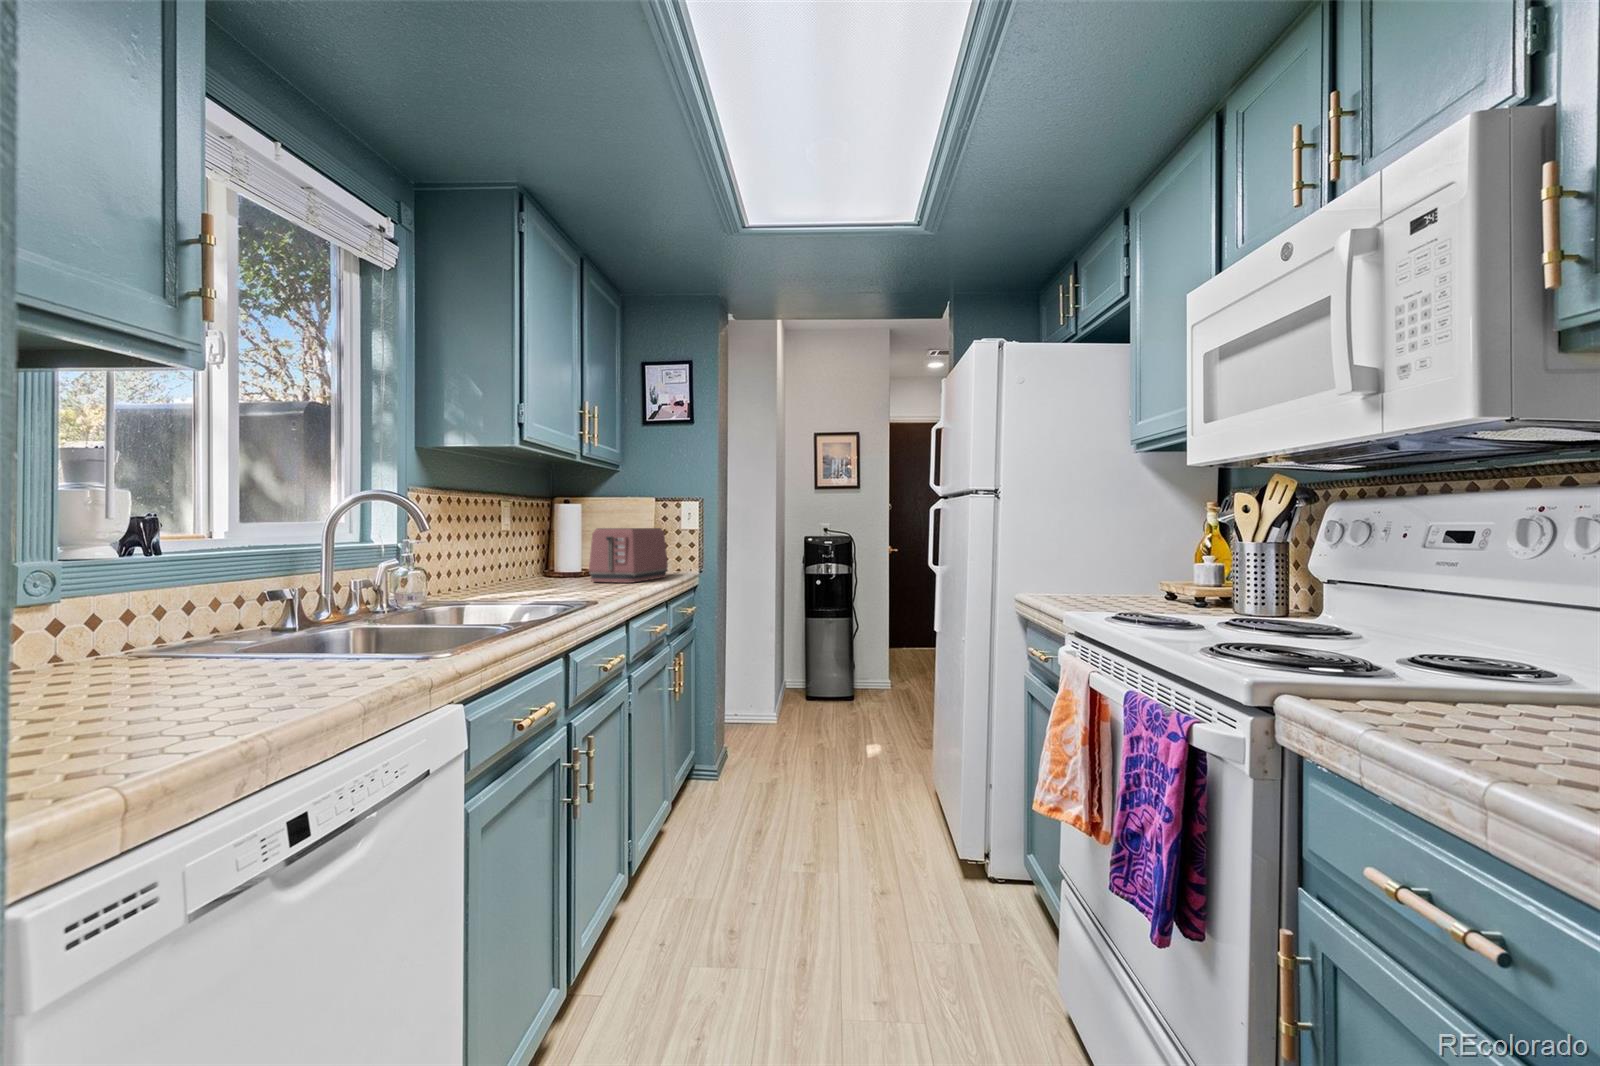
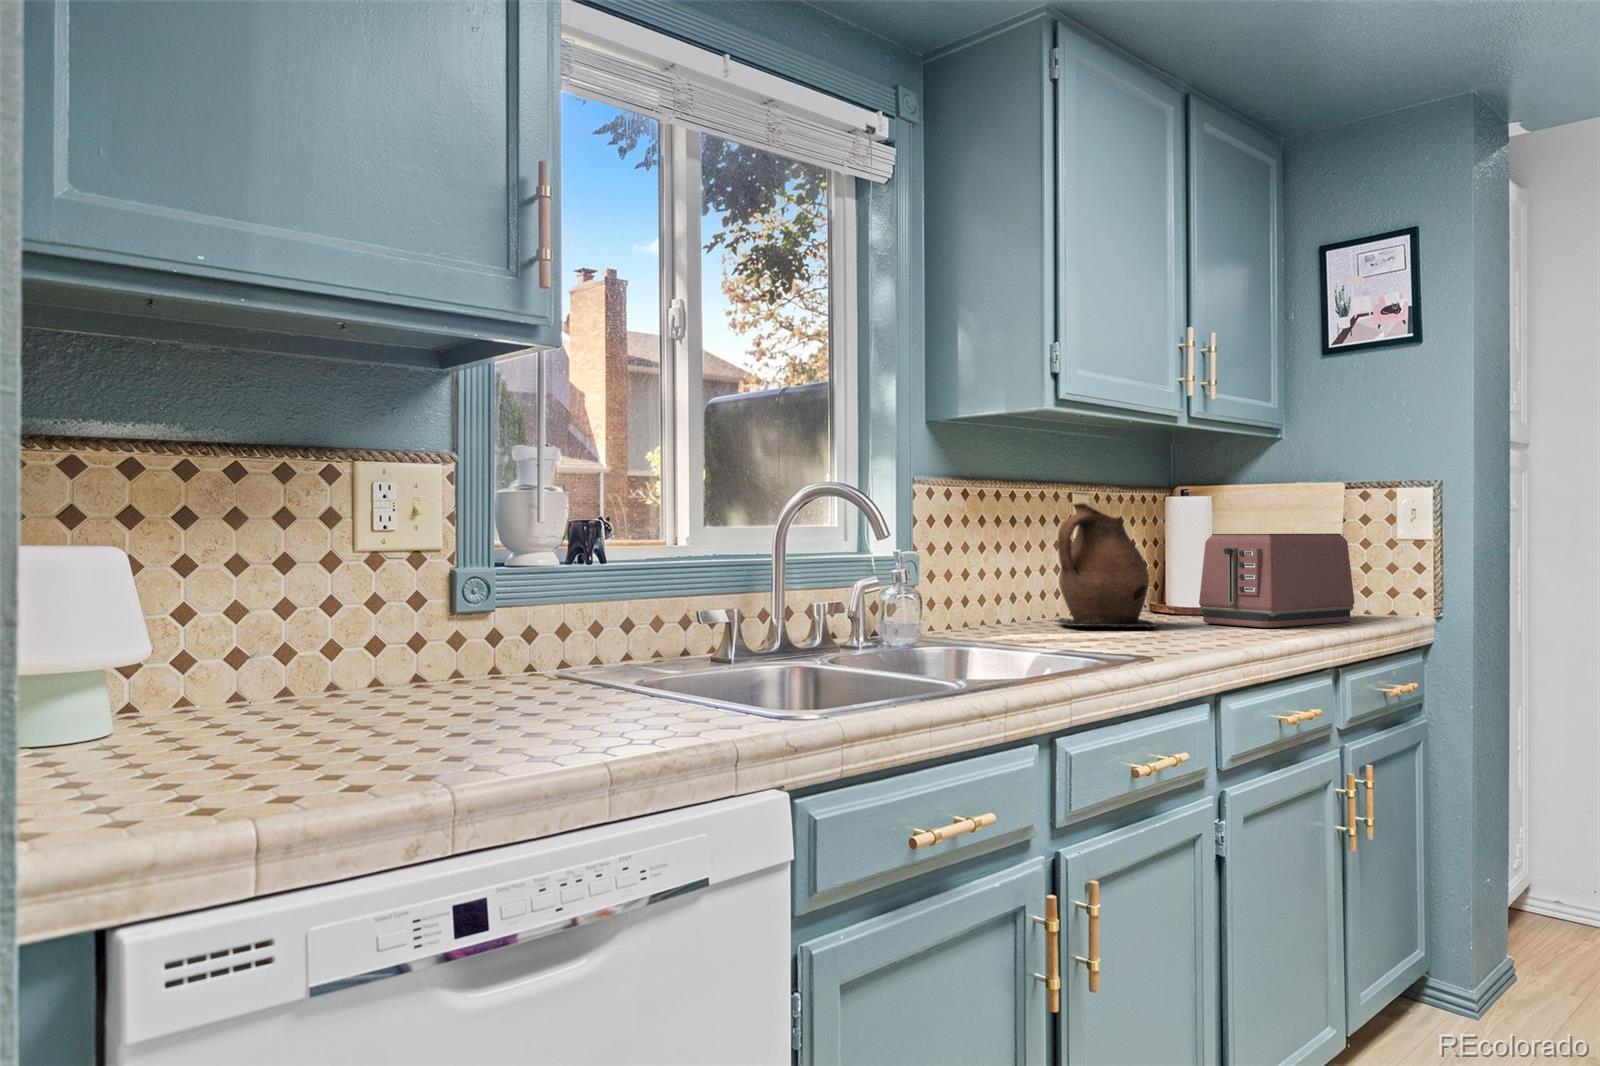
ceramic pitcher: none [497,508,573,588] -> present [1057,503,1158,628]

